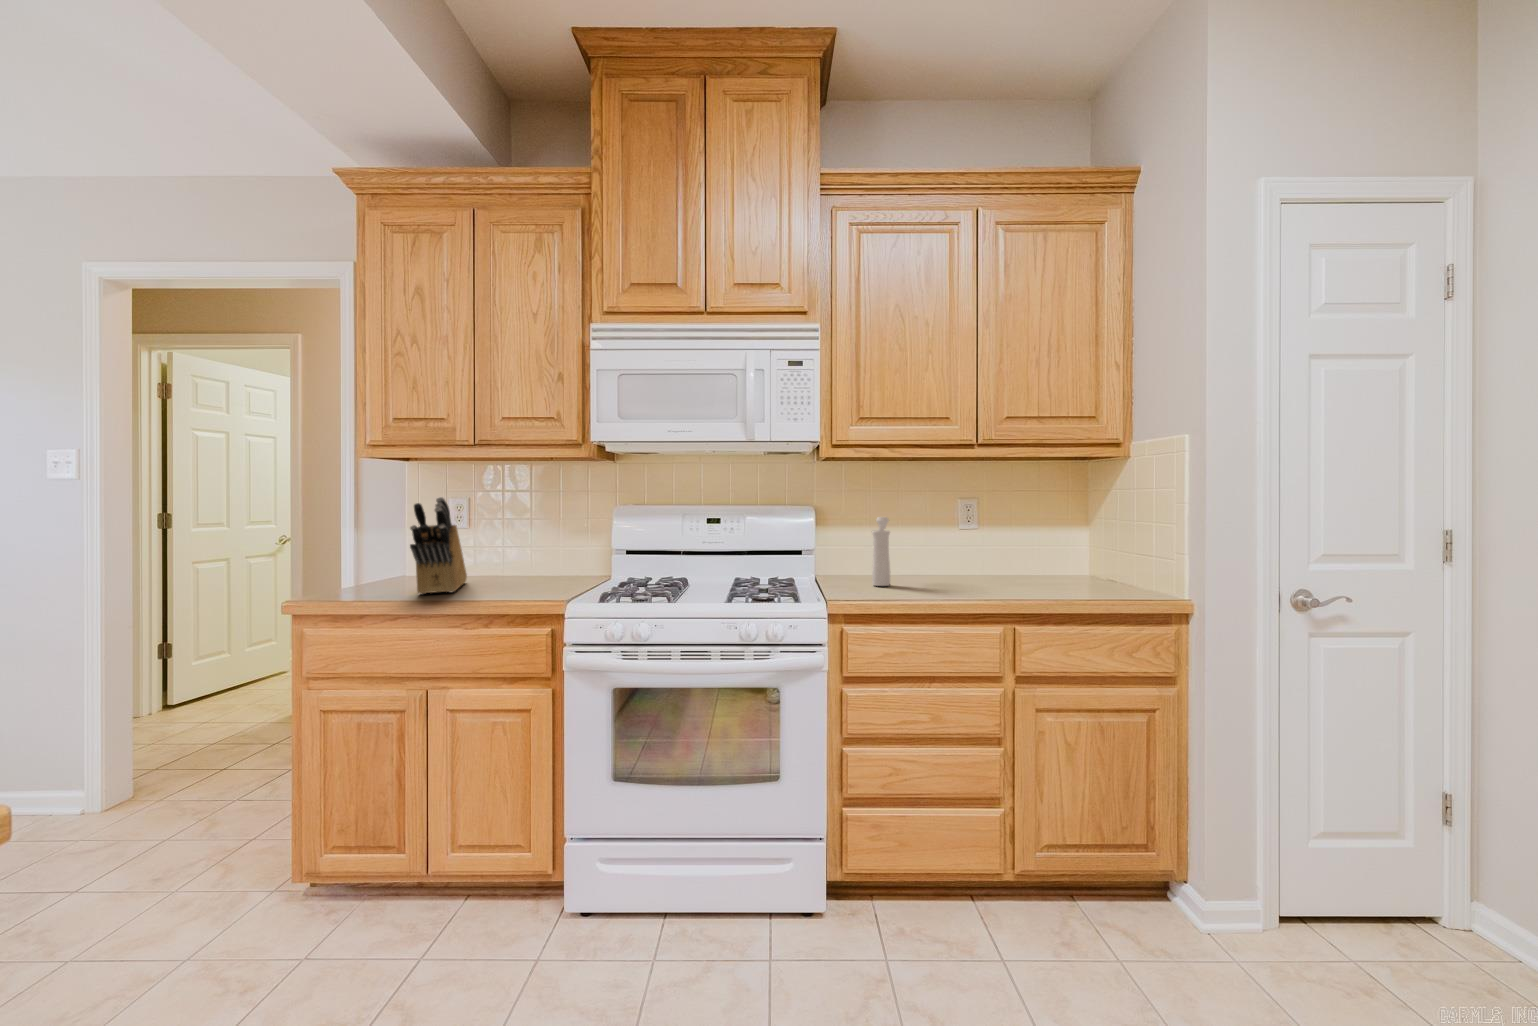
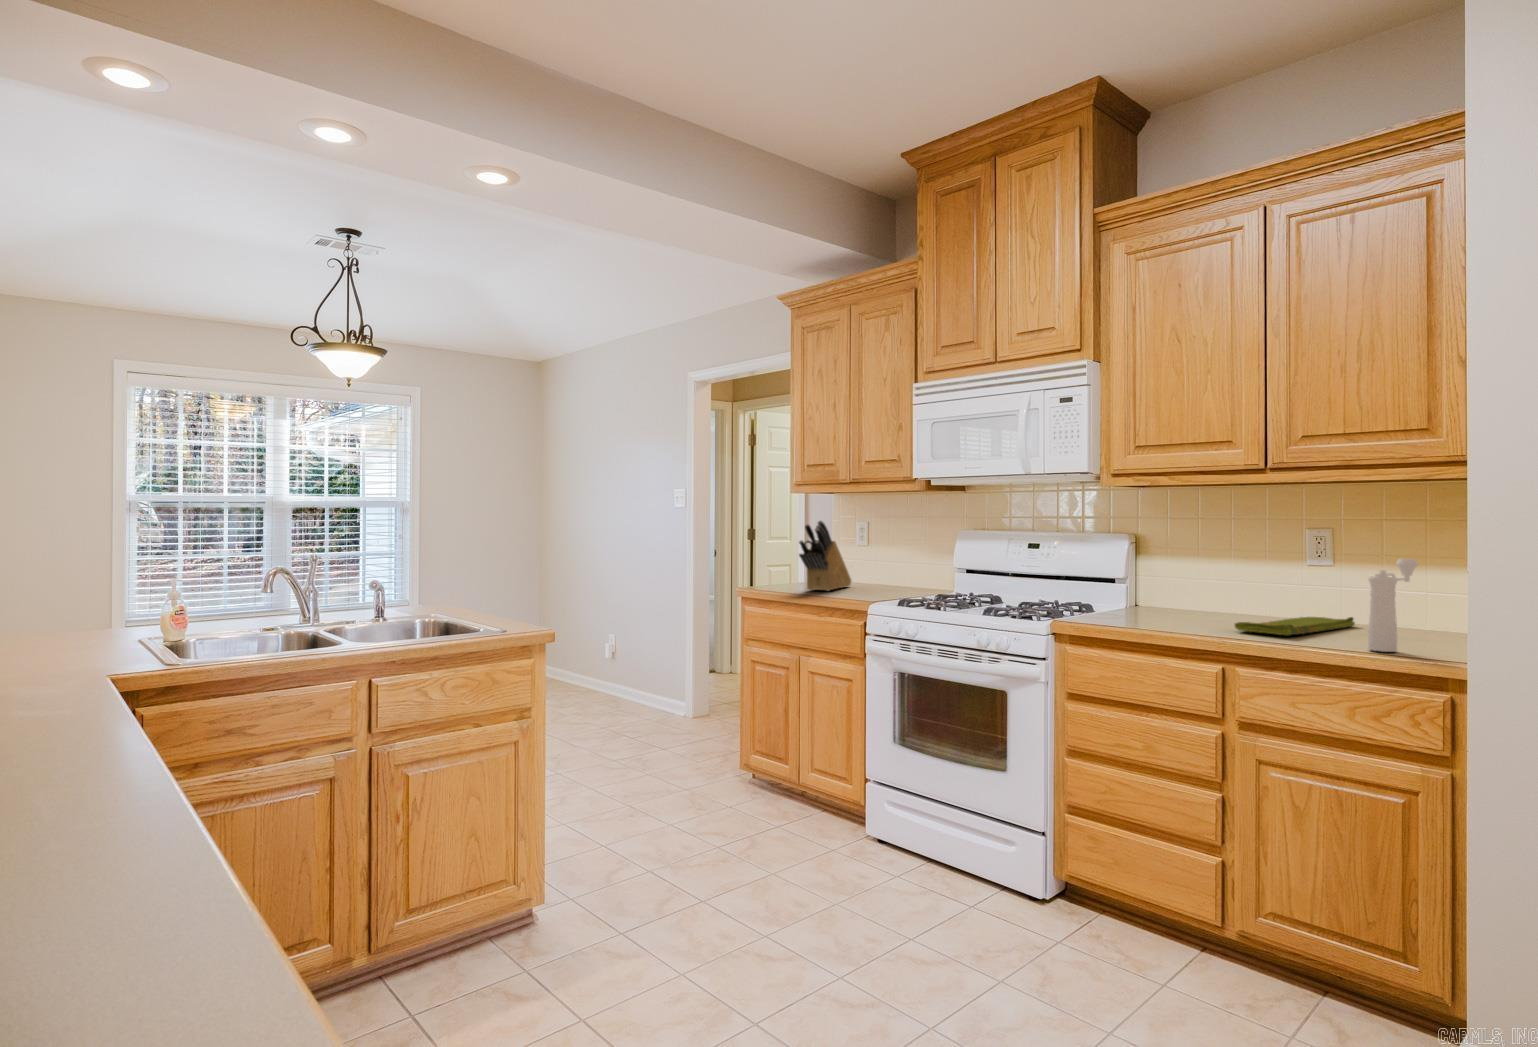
pepper mill: present [872,517,890,586] -> present [1368,559,1418,652]
dish towel: none [969,568,1035,590] -> present [1235,617,1355,635]

